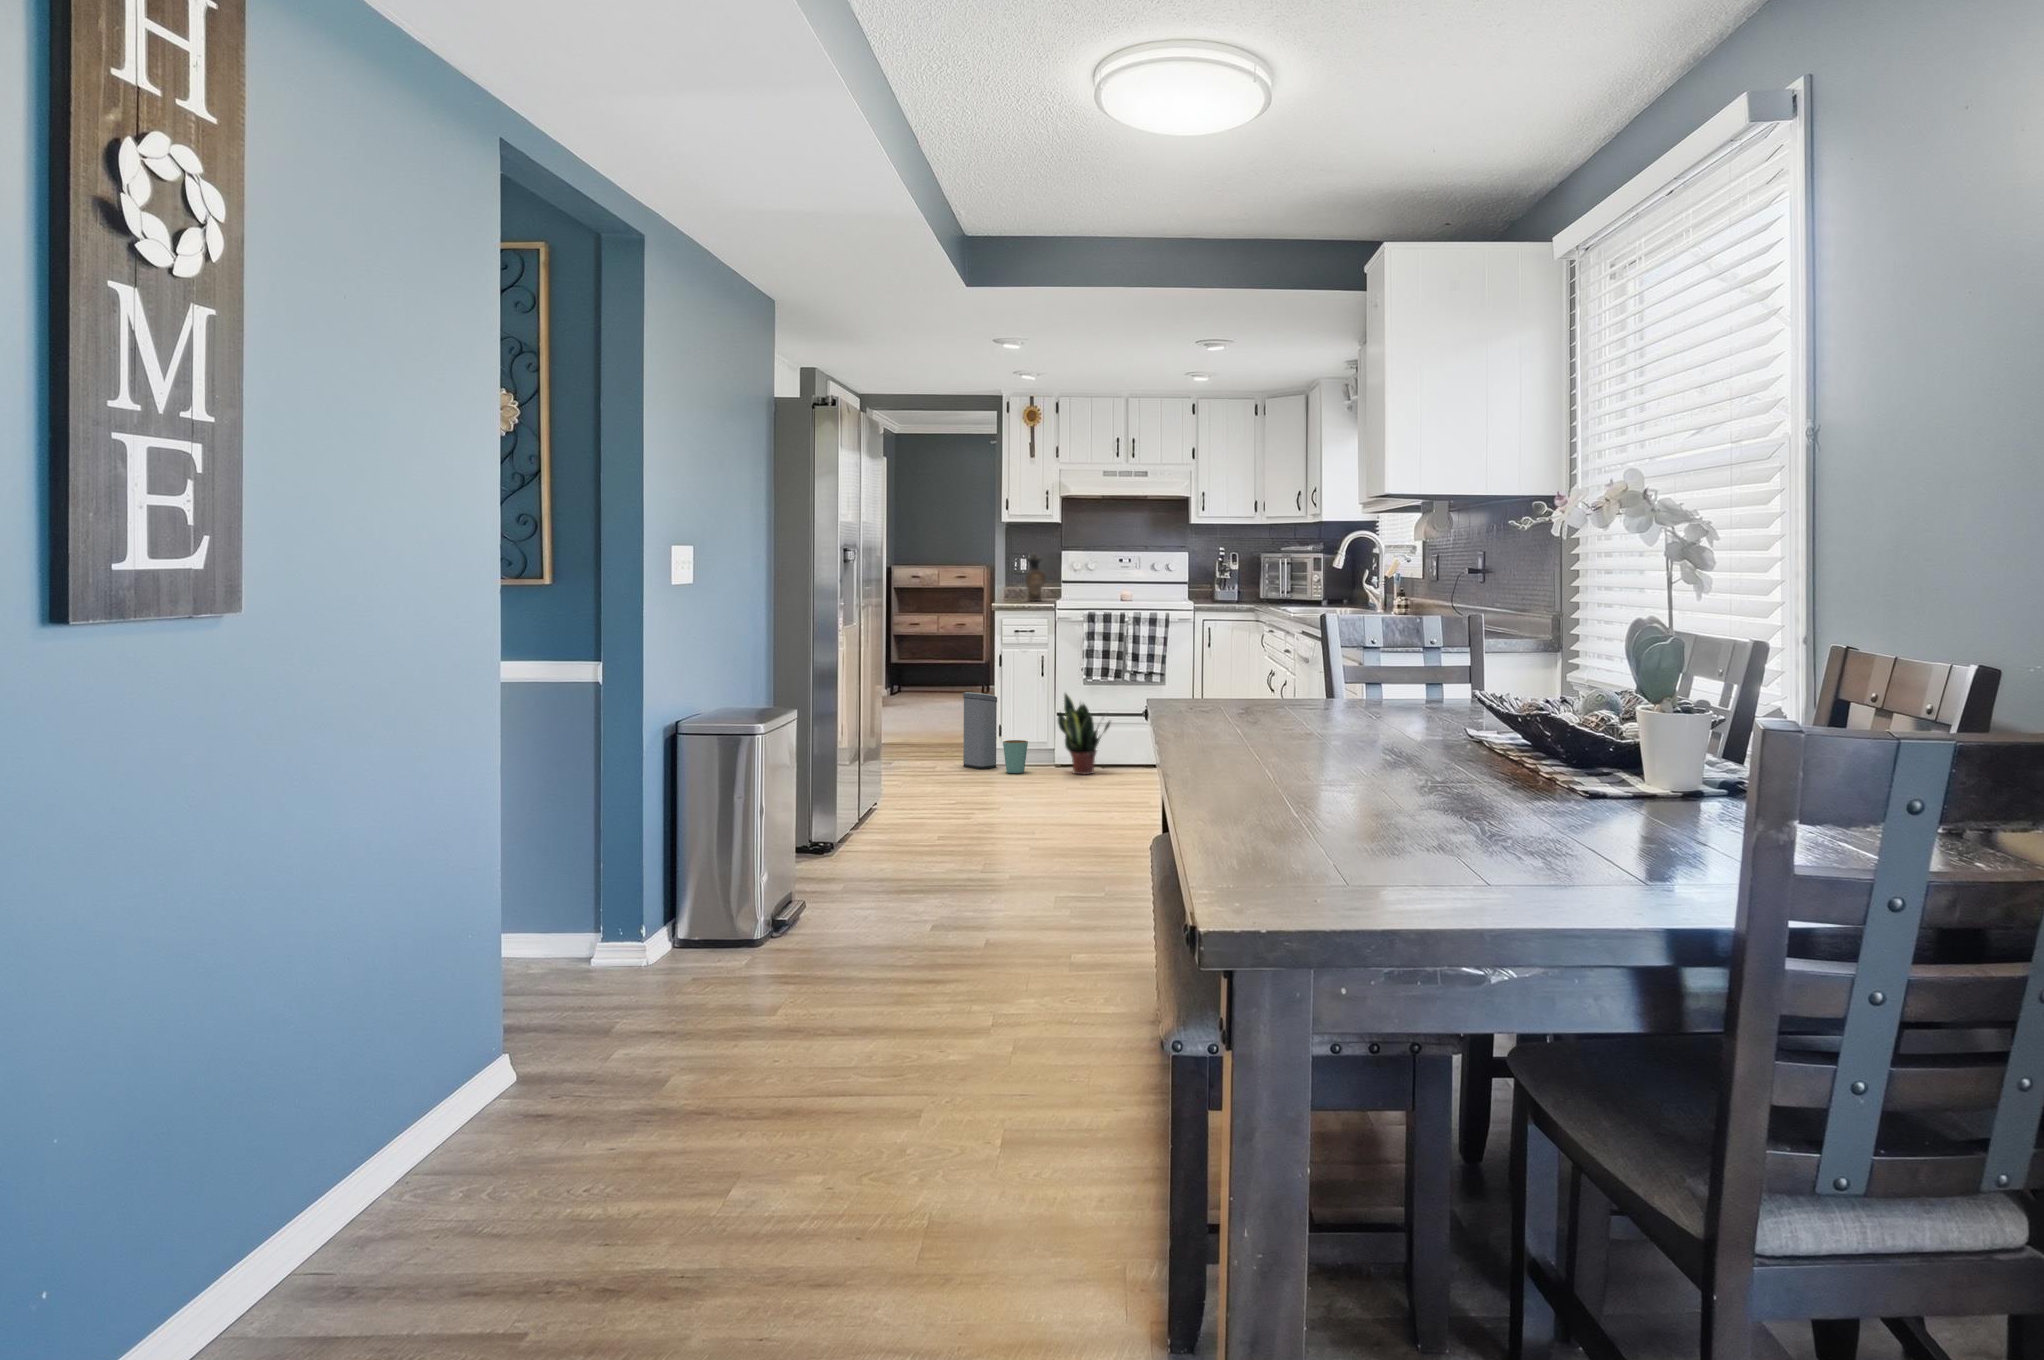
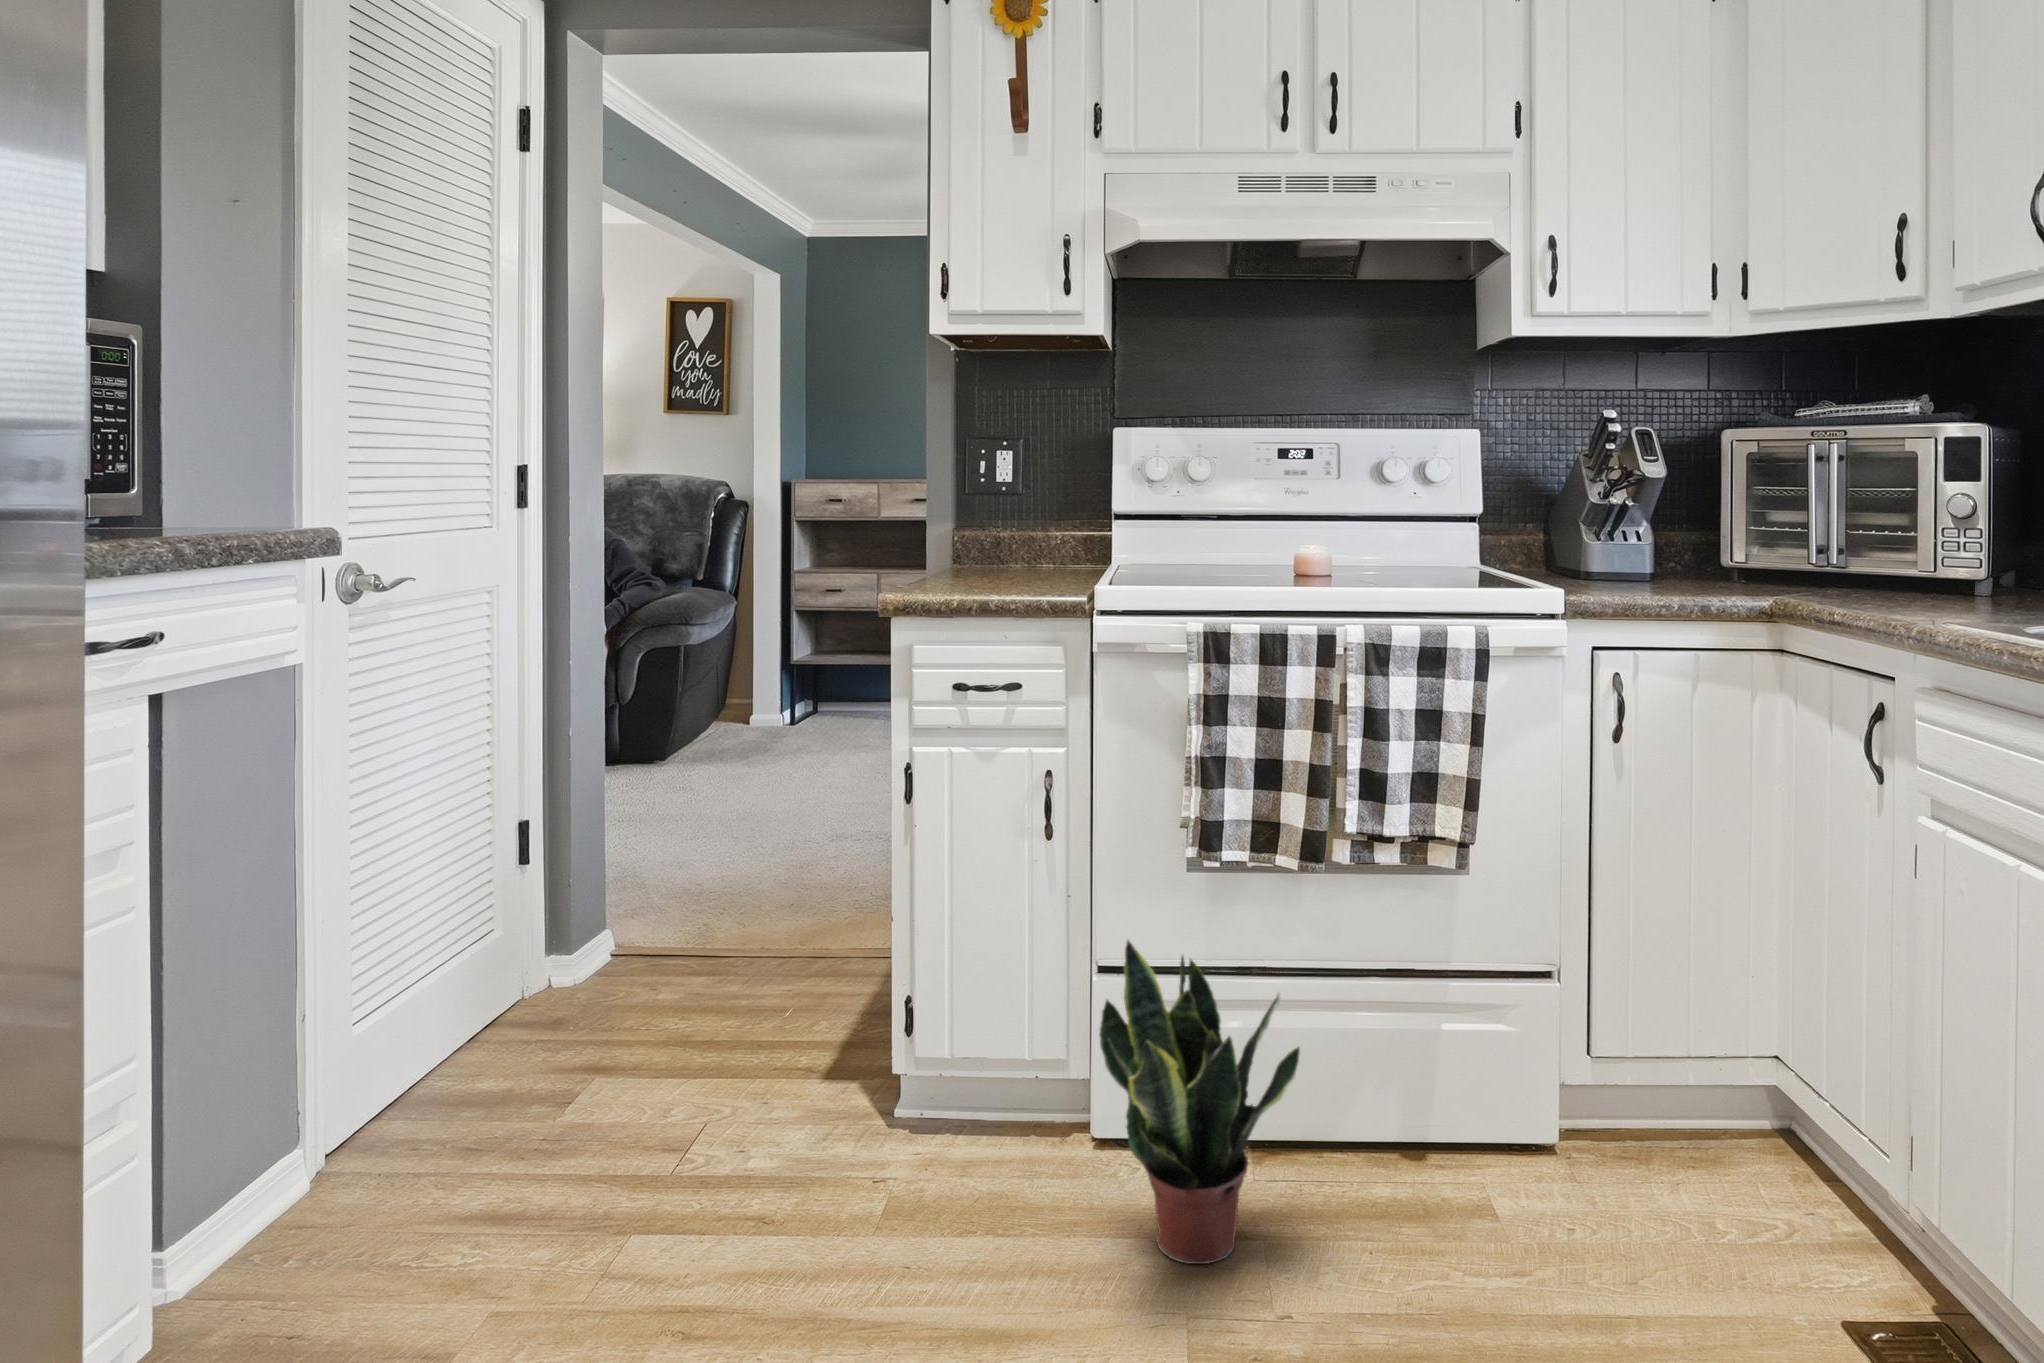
ceramic pitcher: present [1025,553,1046,601] -> none [999,425,1063,576]
trash can: present [963,692,1028,773] -> none [772,905,990,1252]

